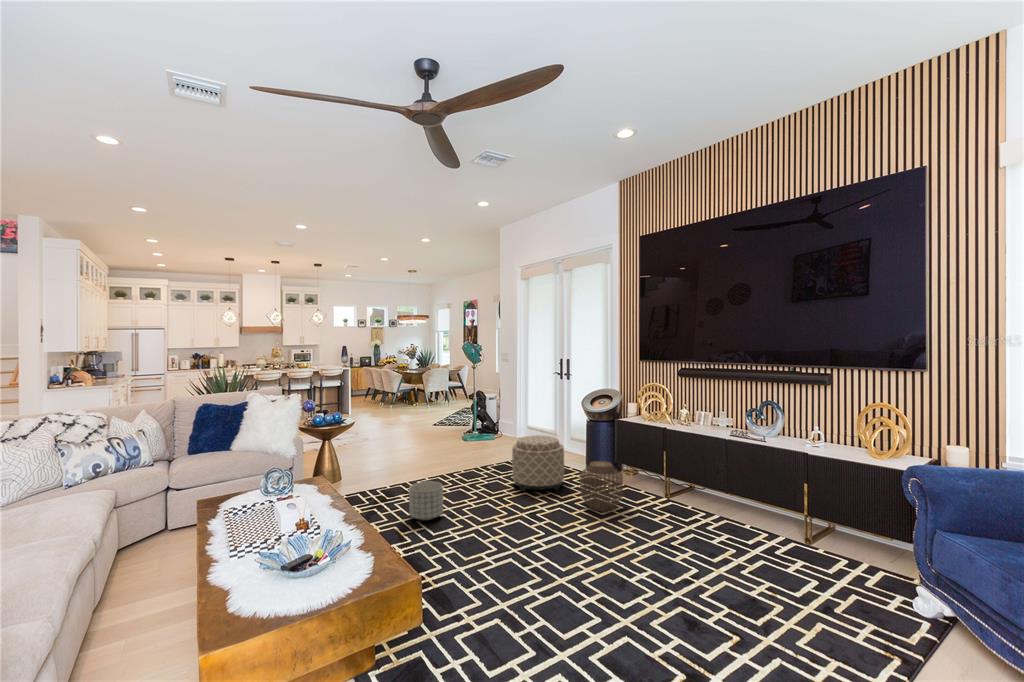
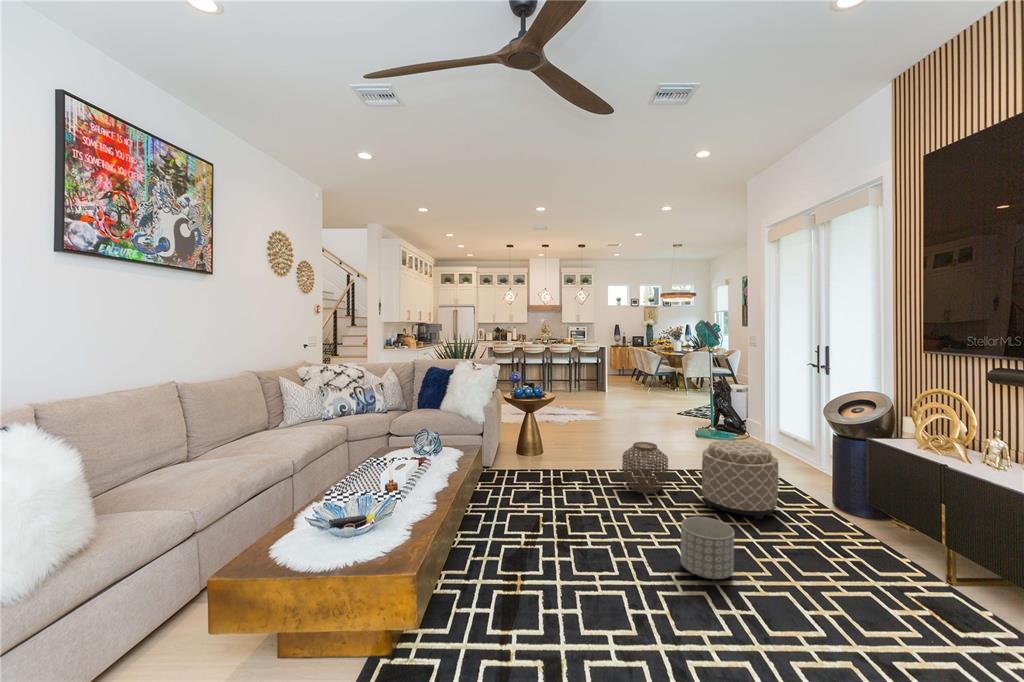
woven basket: present [580,461,623,512] -> present [622,442,668,494]
planter: present [409,481,443,521] -> present [681,517,734,579]

